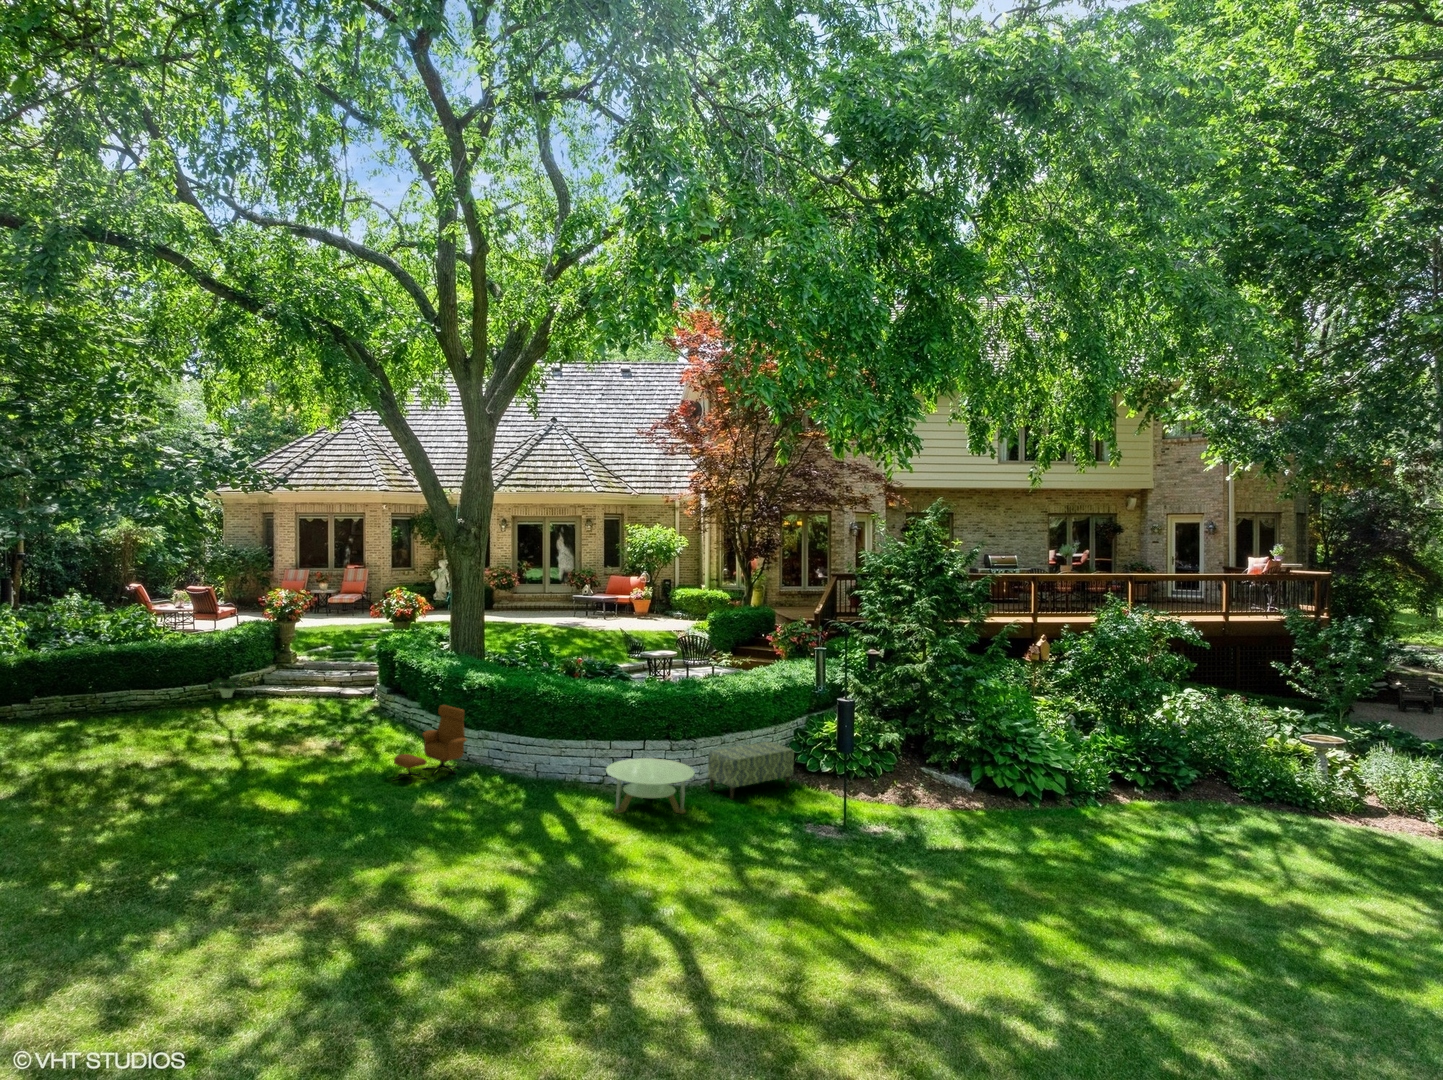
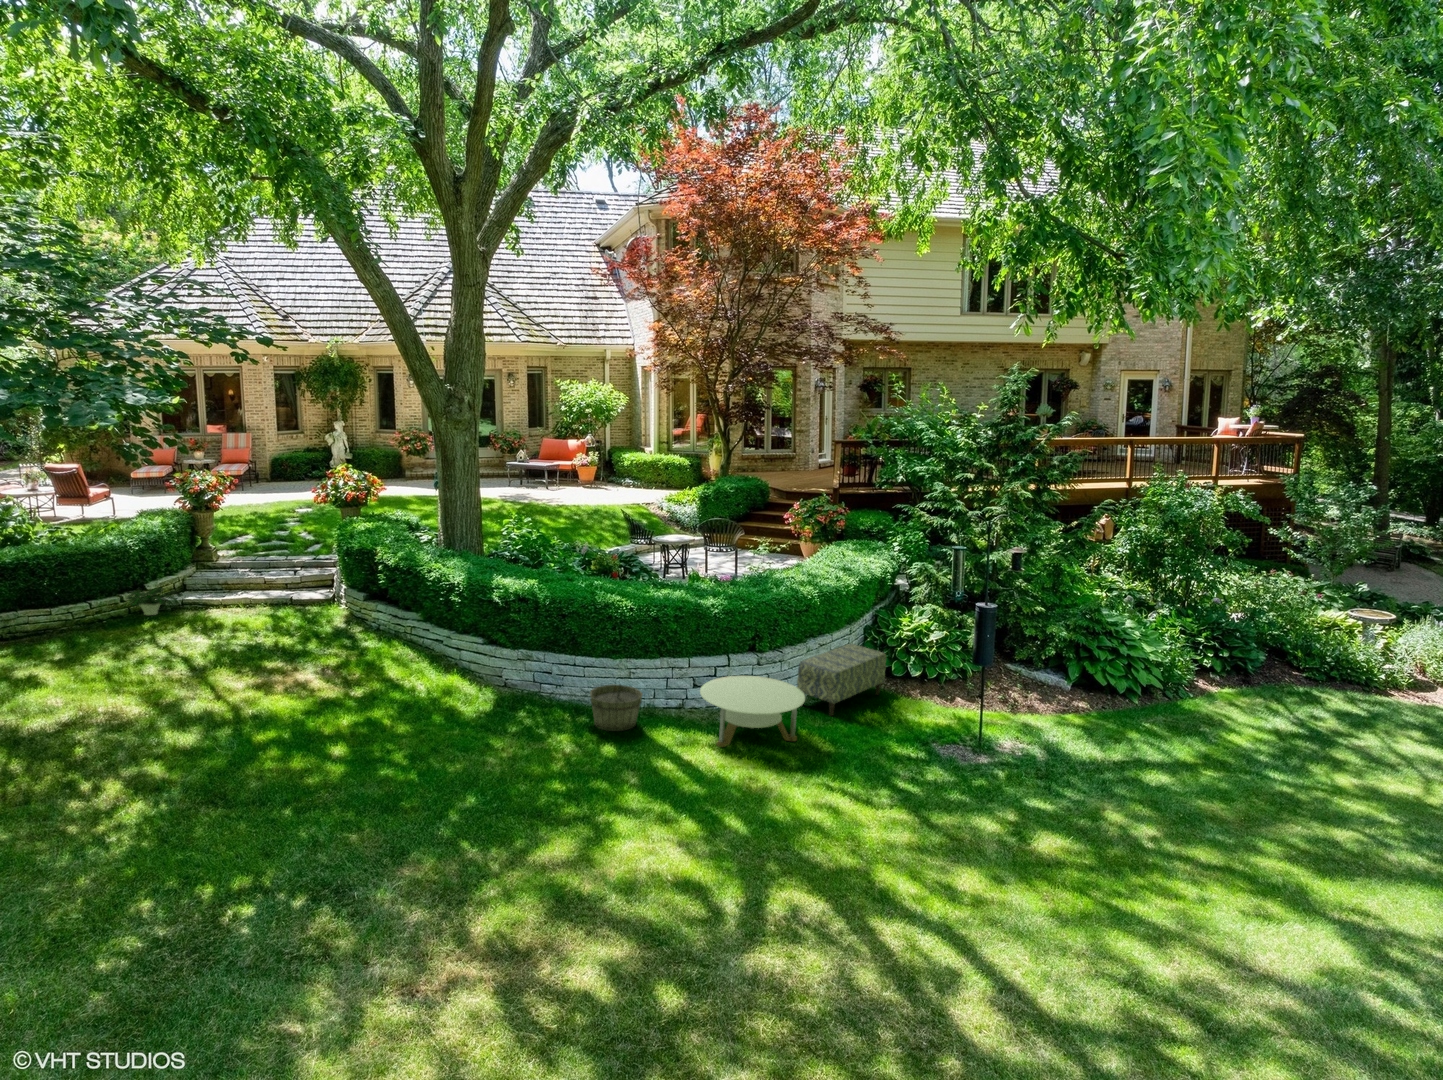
lounge chair: present [393,705,467,783] -> none [424,622,510,724]
wooden bucket: none [520,755,564,797] -> present [590,684,642,731]

